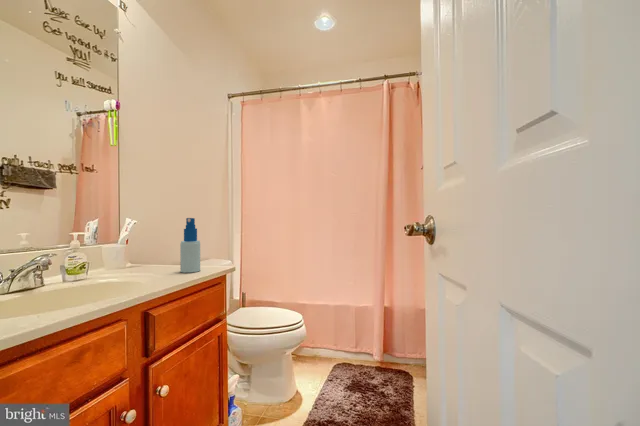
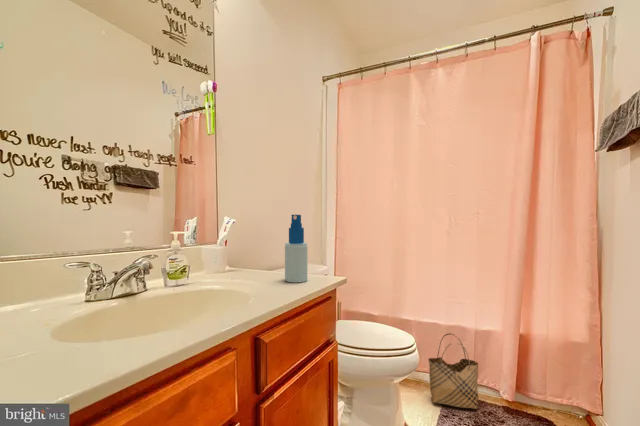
woven basket: none [319,314,357,372] -> present [428,333,478,409]

